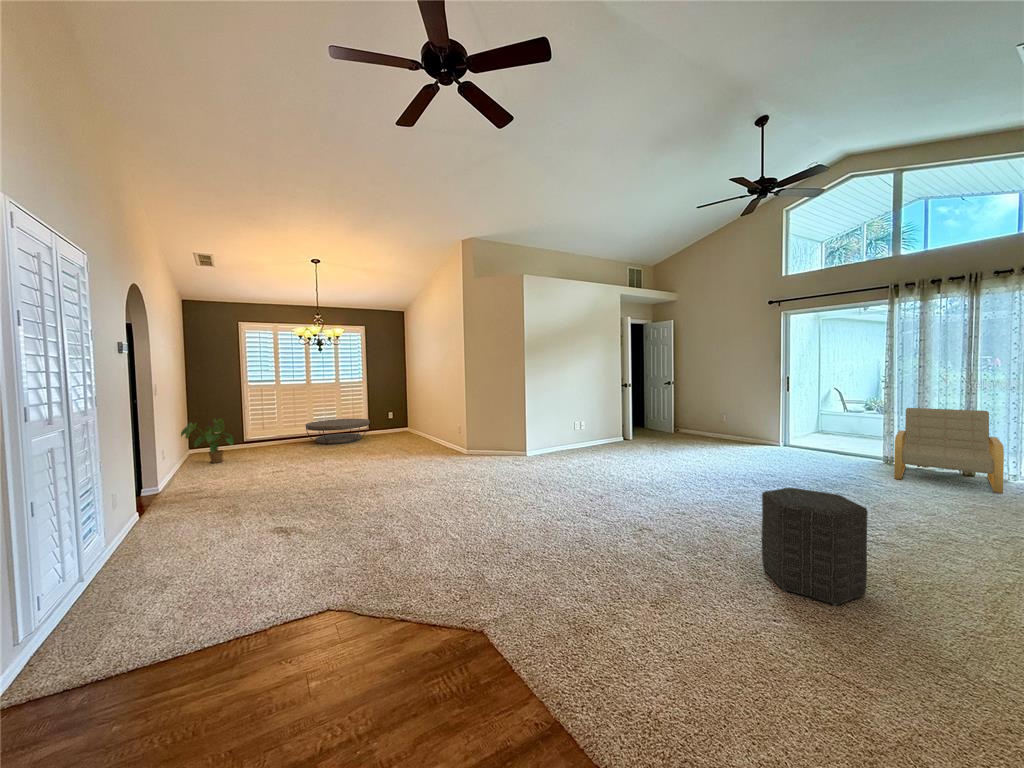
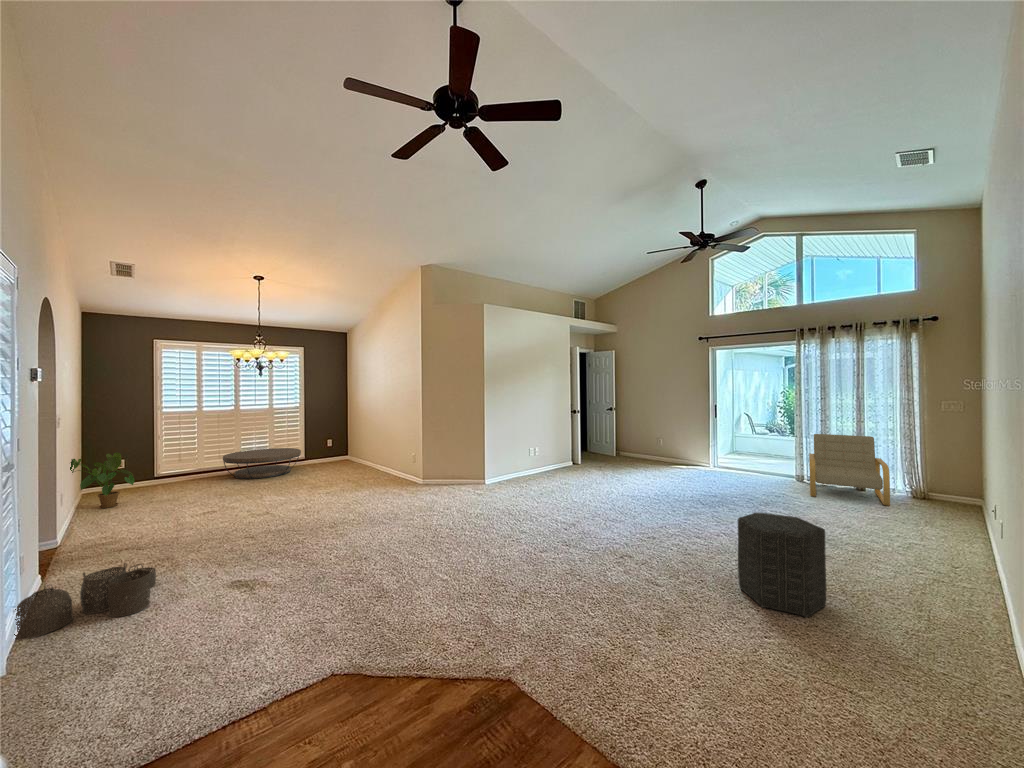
woven basket: none [118,503,228,556] -> present [14,563,156,640]

